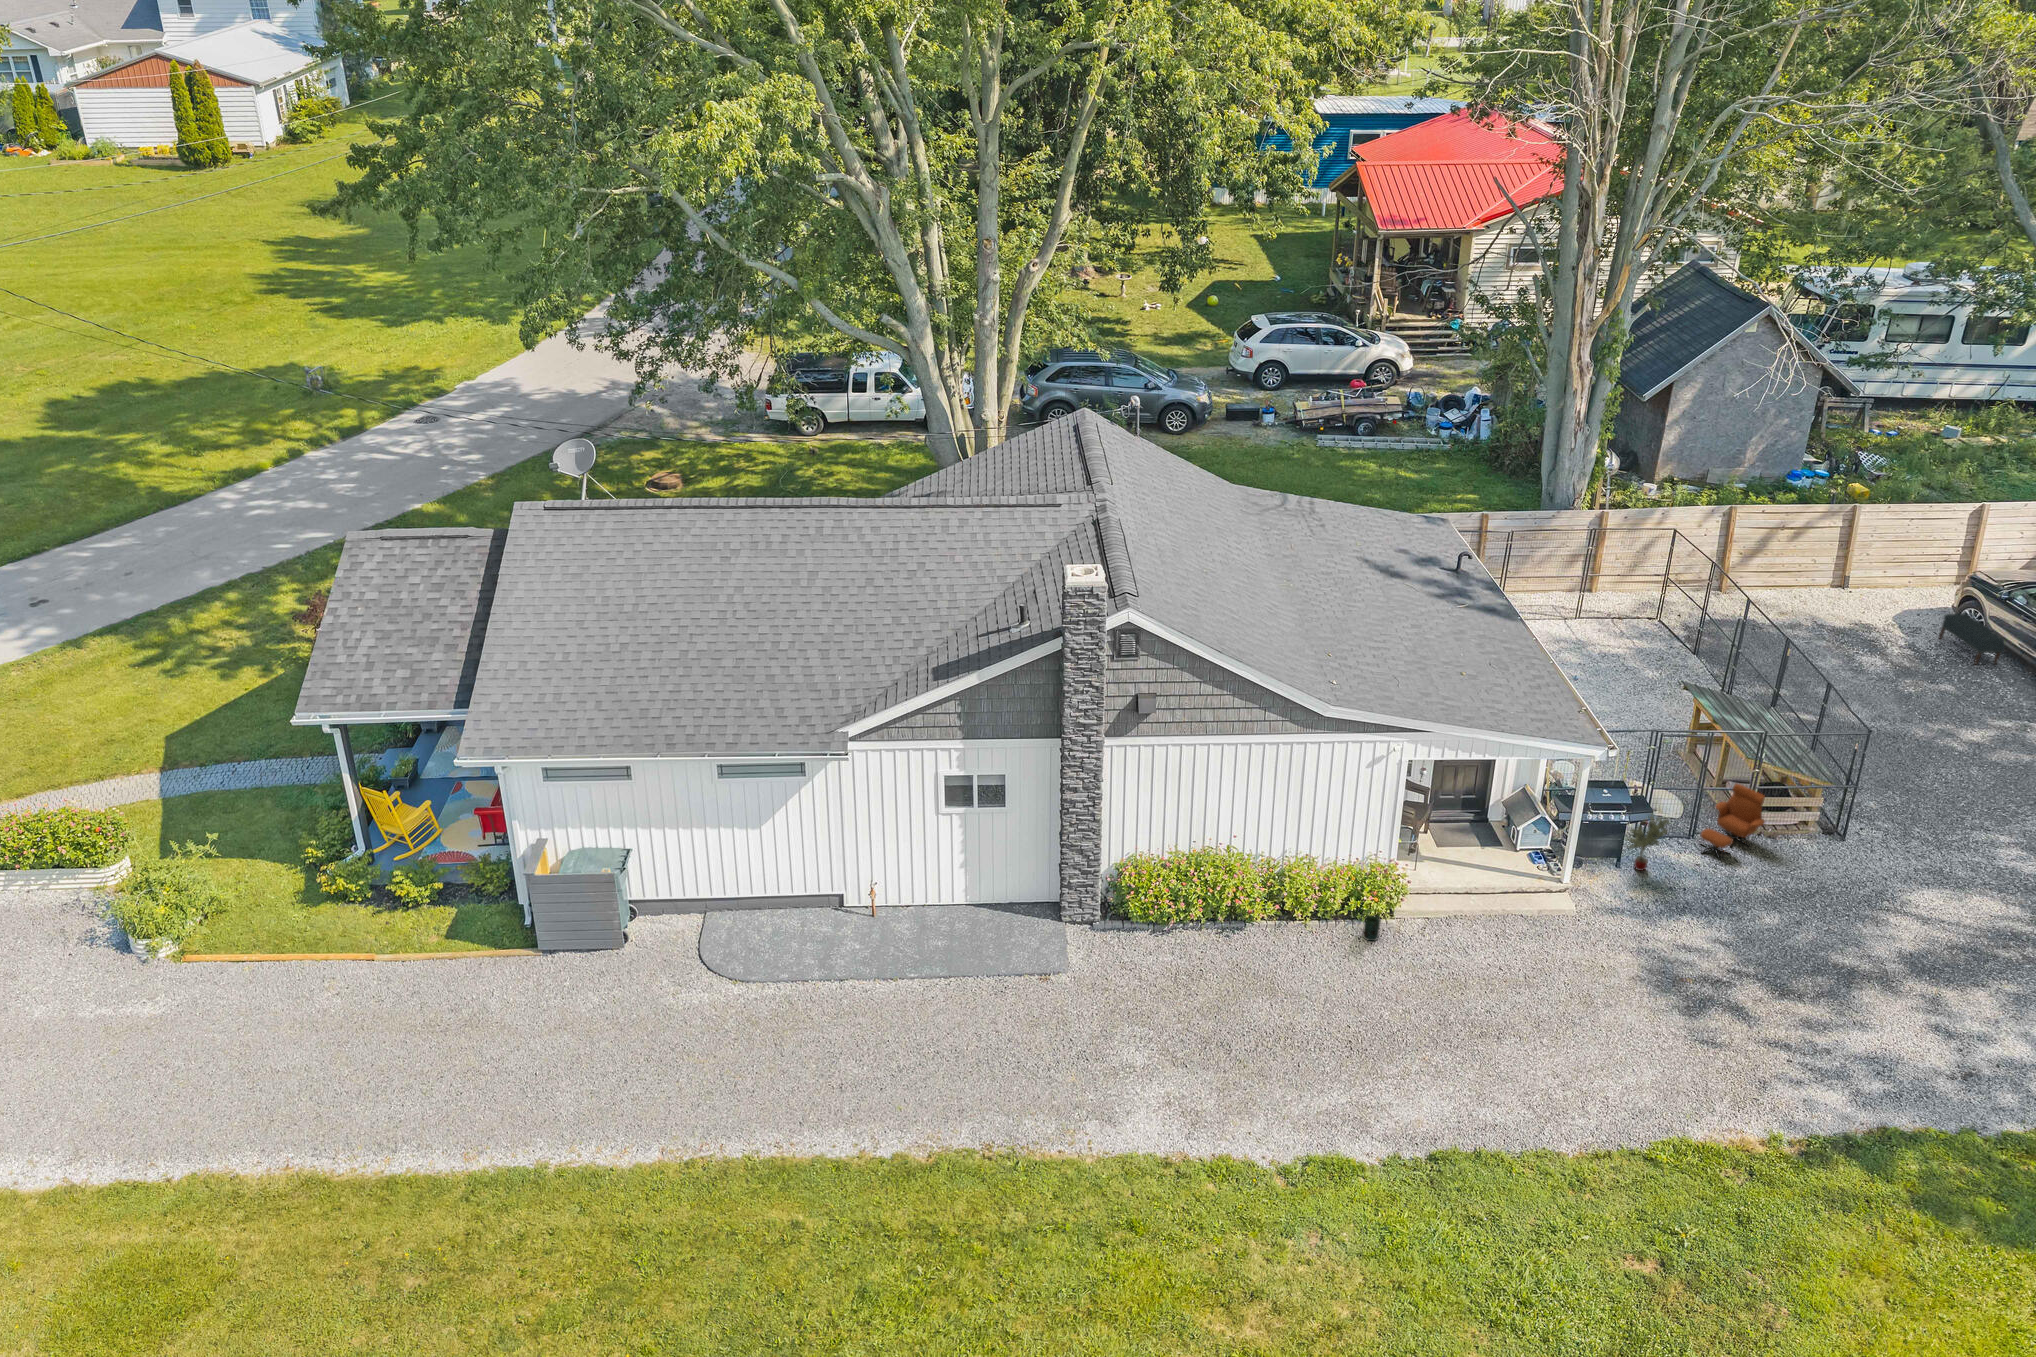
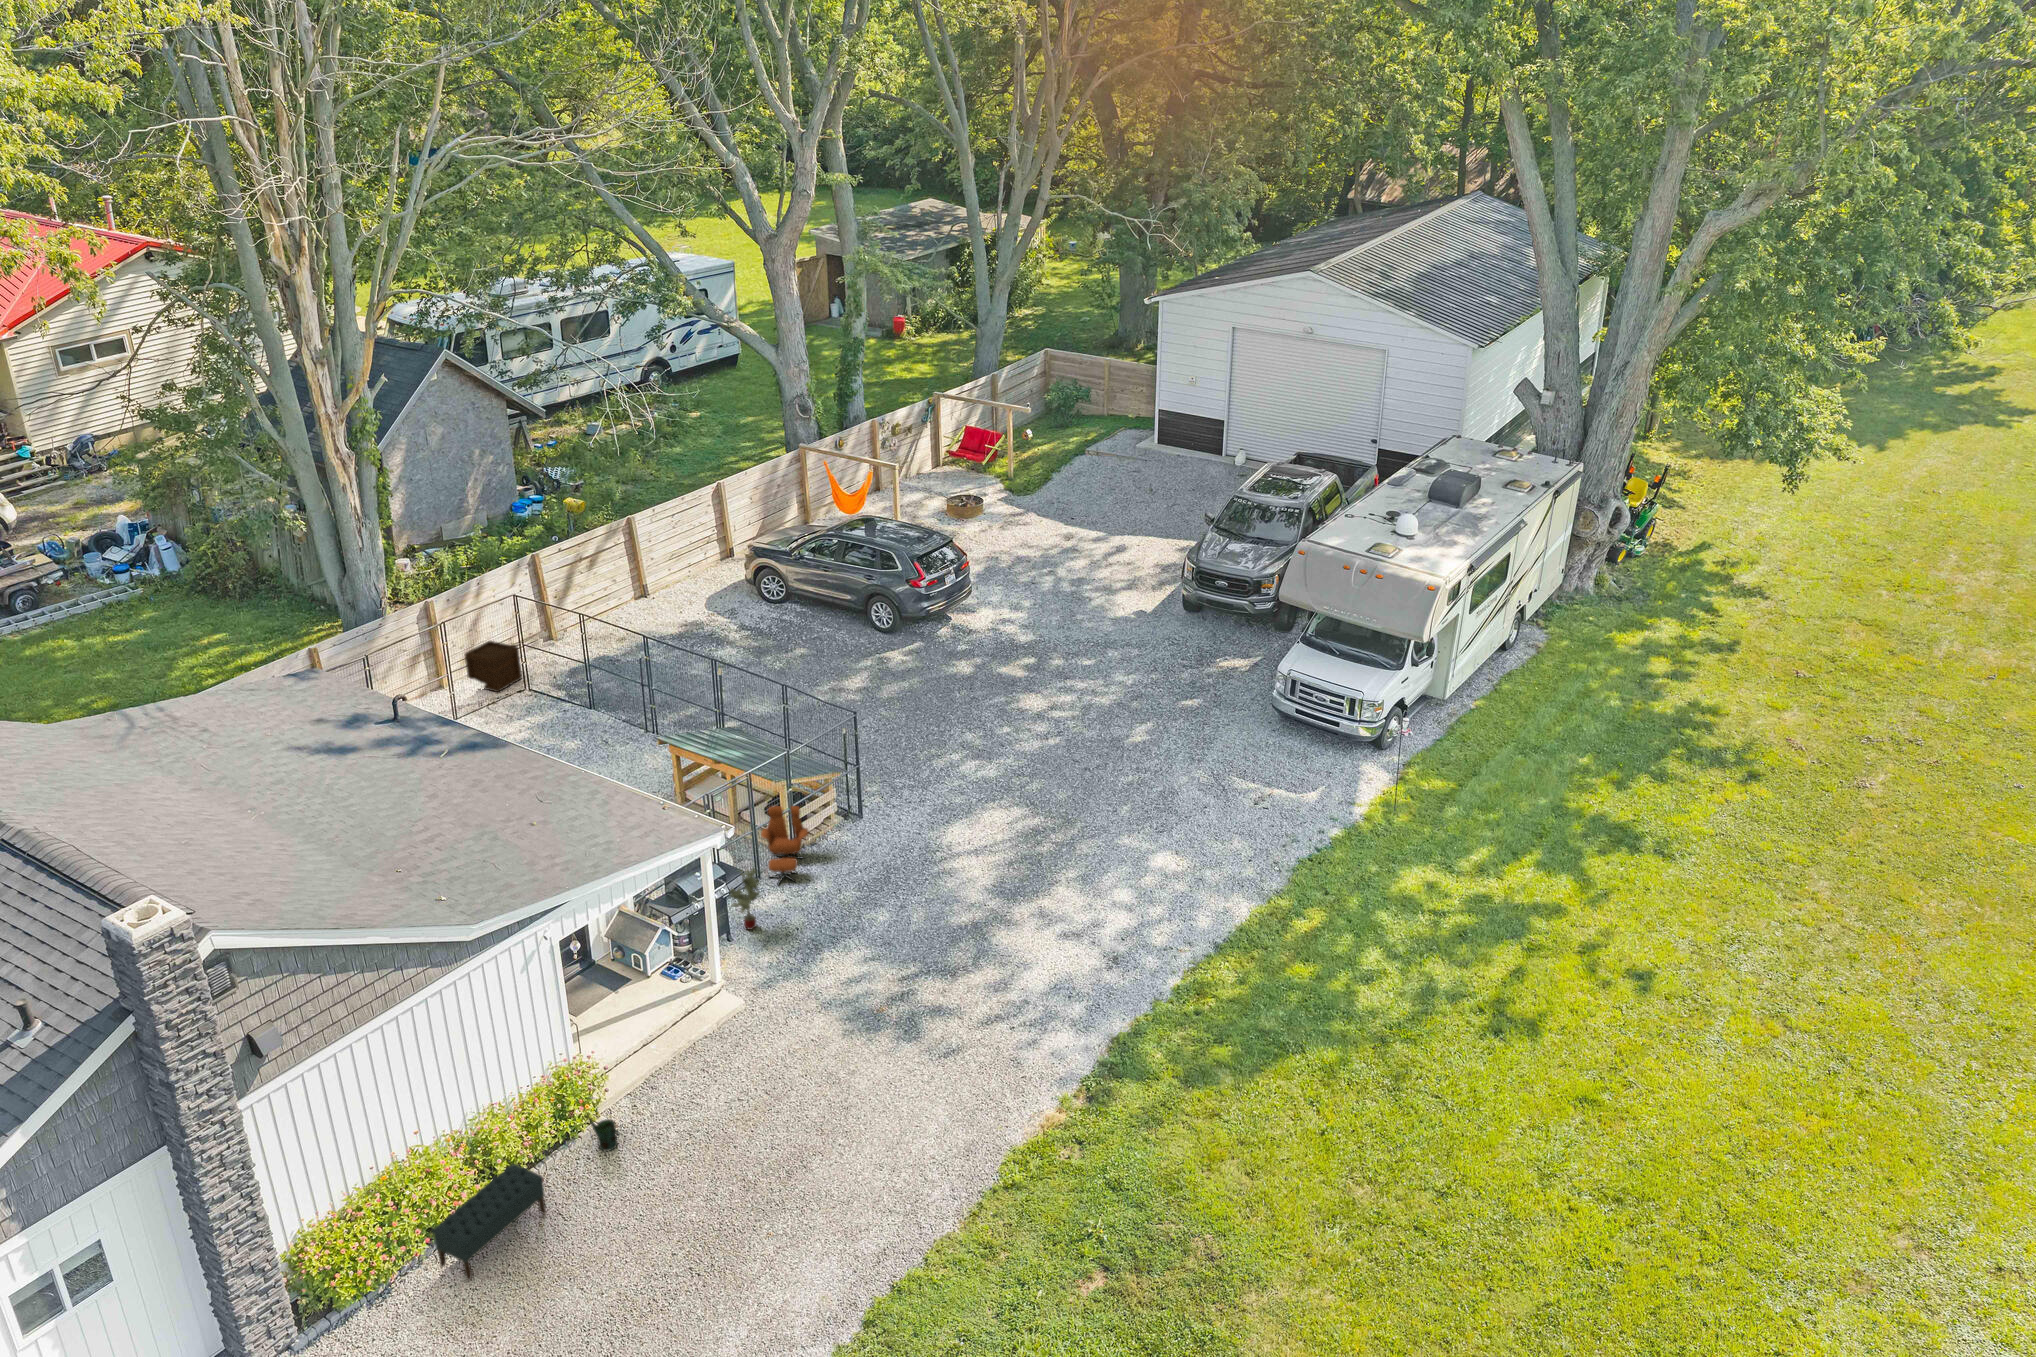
wooden crate: none [1611,564,1666,609] -> present [465,641,522,692]
bench: present [1938,613,2004,665] -> present [432,1164,546,1280]

